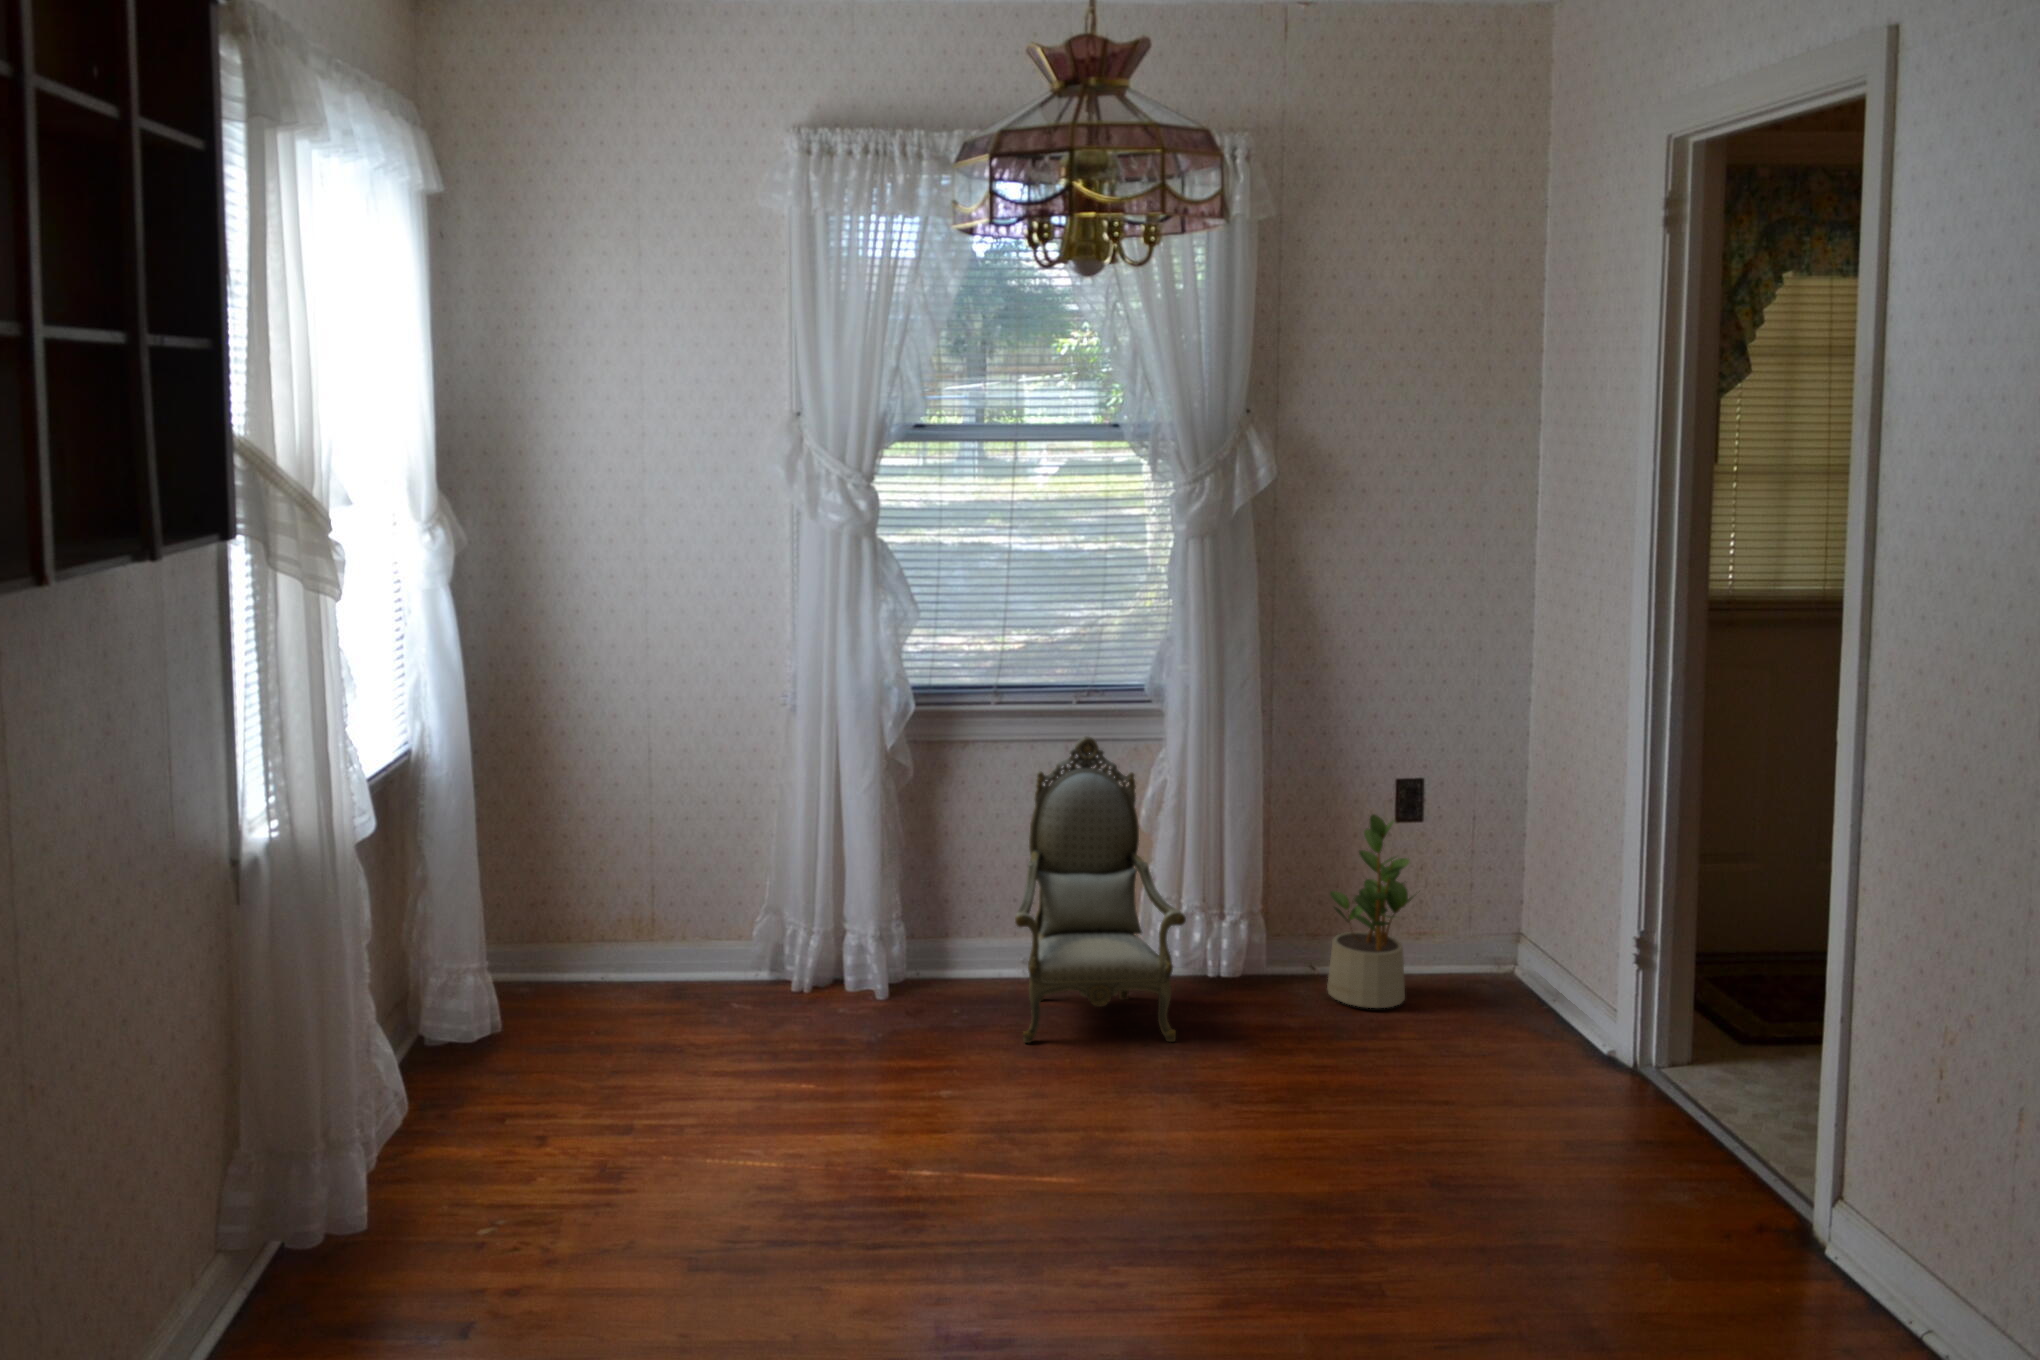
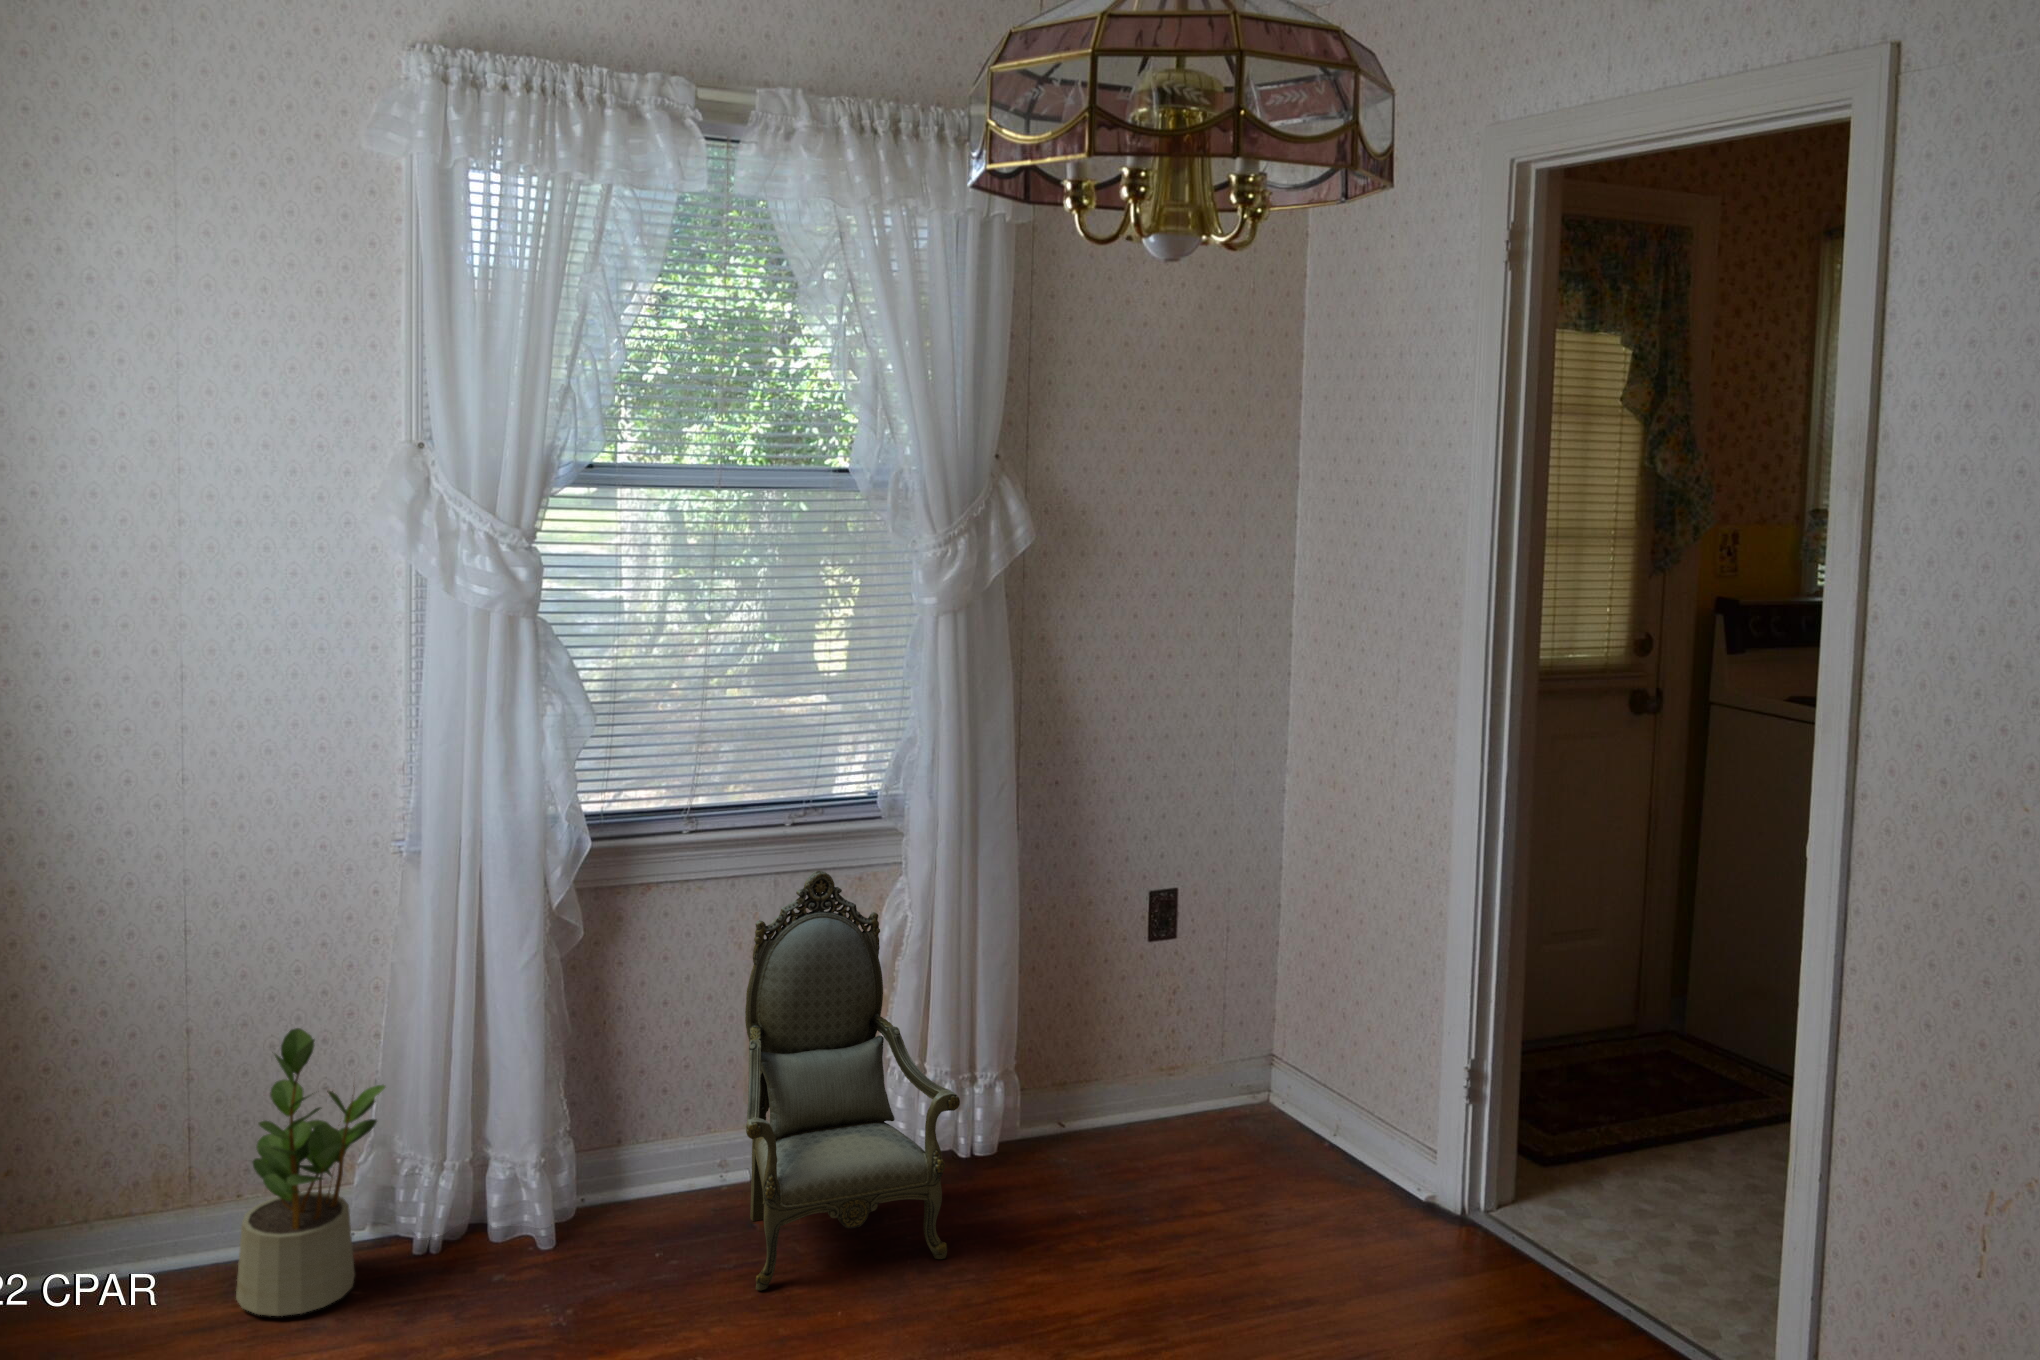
potted plant: present [1327,814,1414,1008] -> present [236,1028,385,1316]

